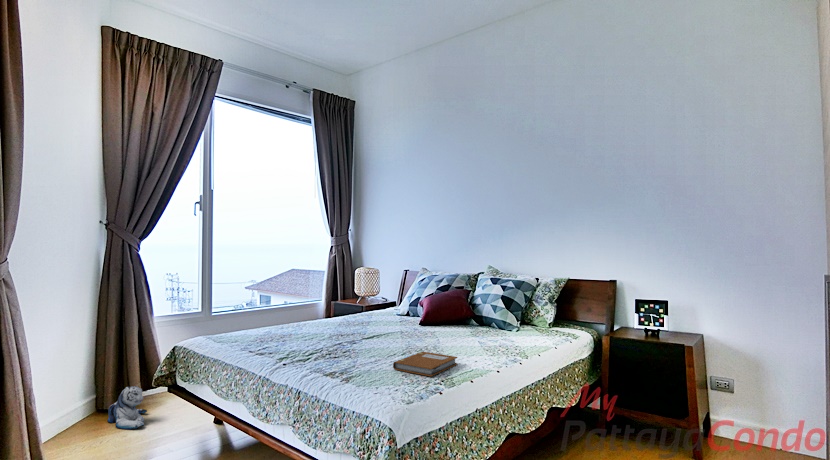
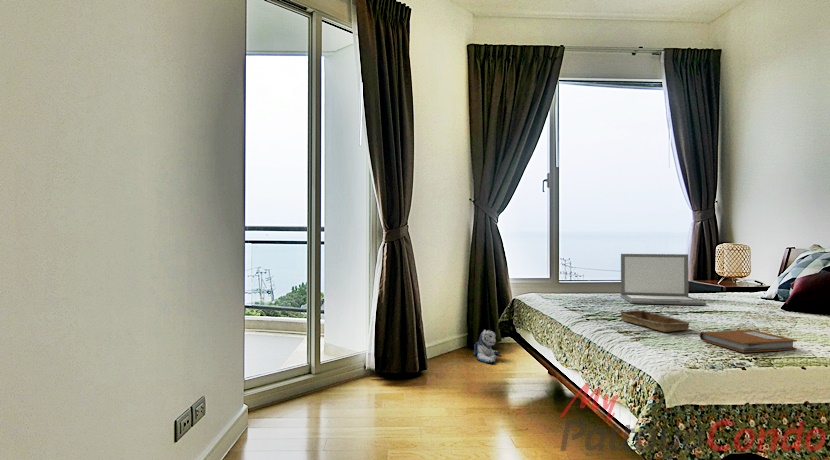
laptop: none [294,282,369,335] -> present [621,254,706,305]
tray: none [313,344,383,366] -> present [619,310,692,332]

